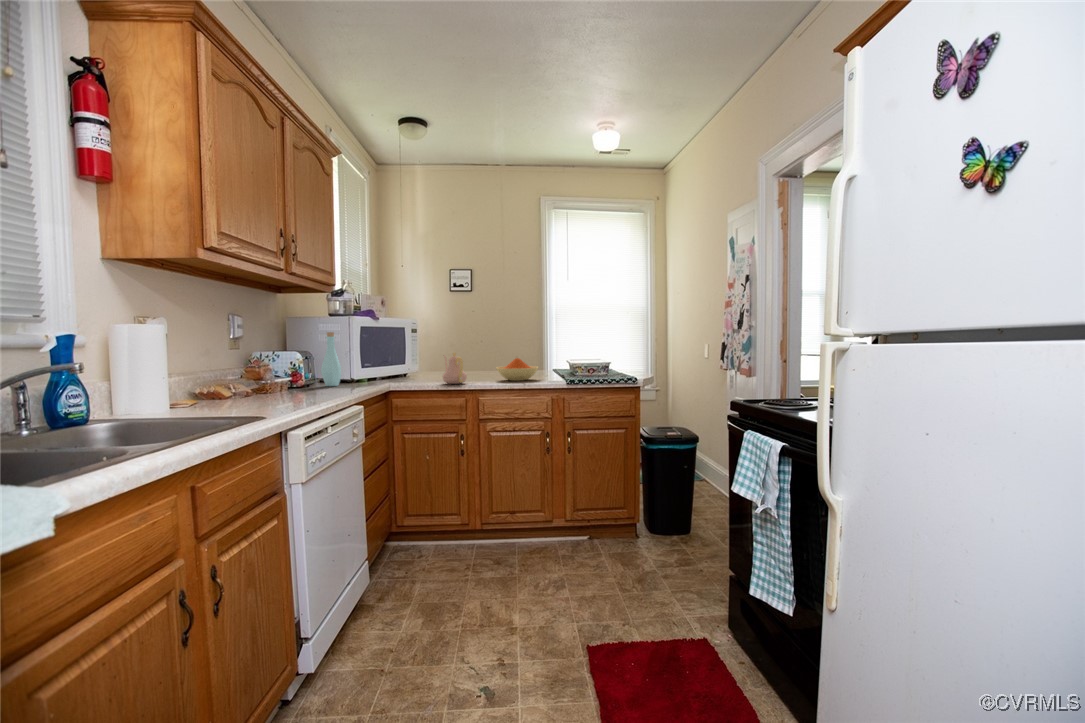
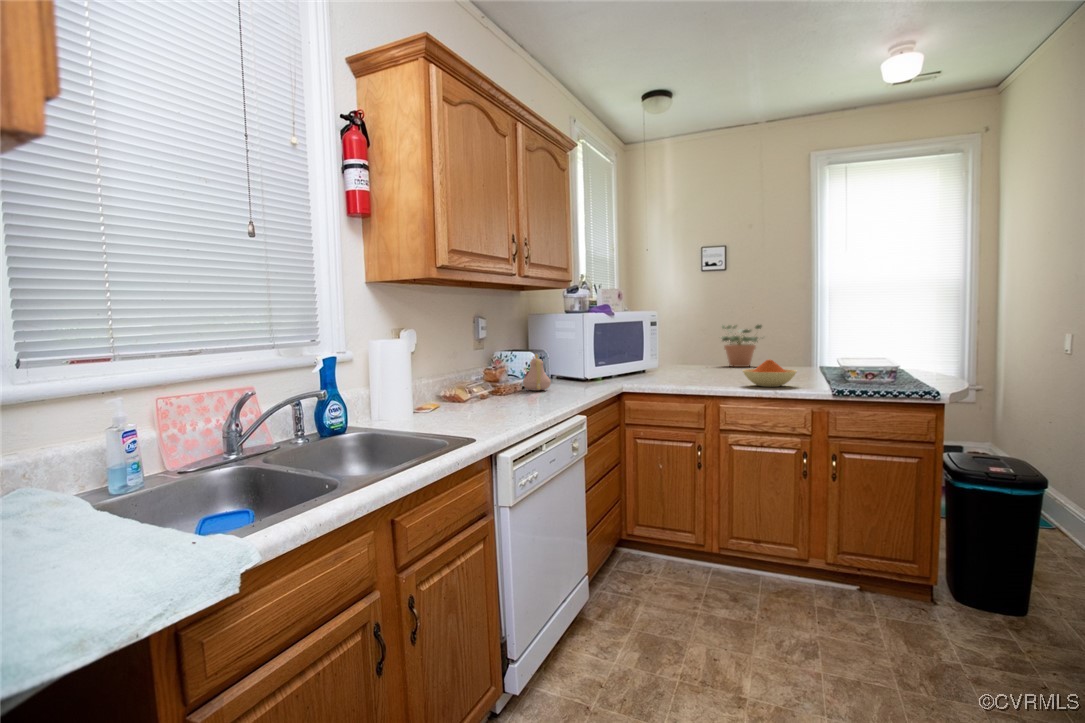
bottle: present [321,332,341,386] -> none [558,330,577,384]
potted plant: none [464,334,503,367] -> present [721,325,762,367]
teapot: present [443,352,467,384] -> present [523,354,551,391]

